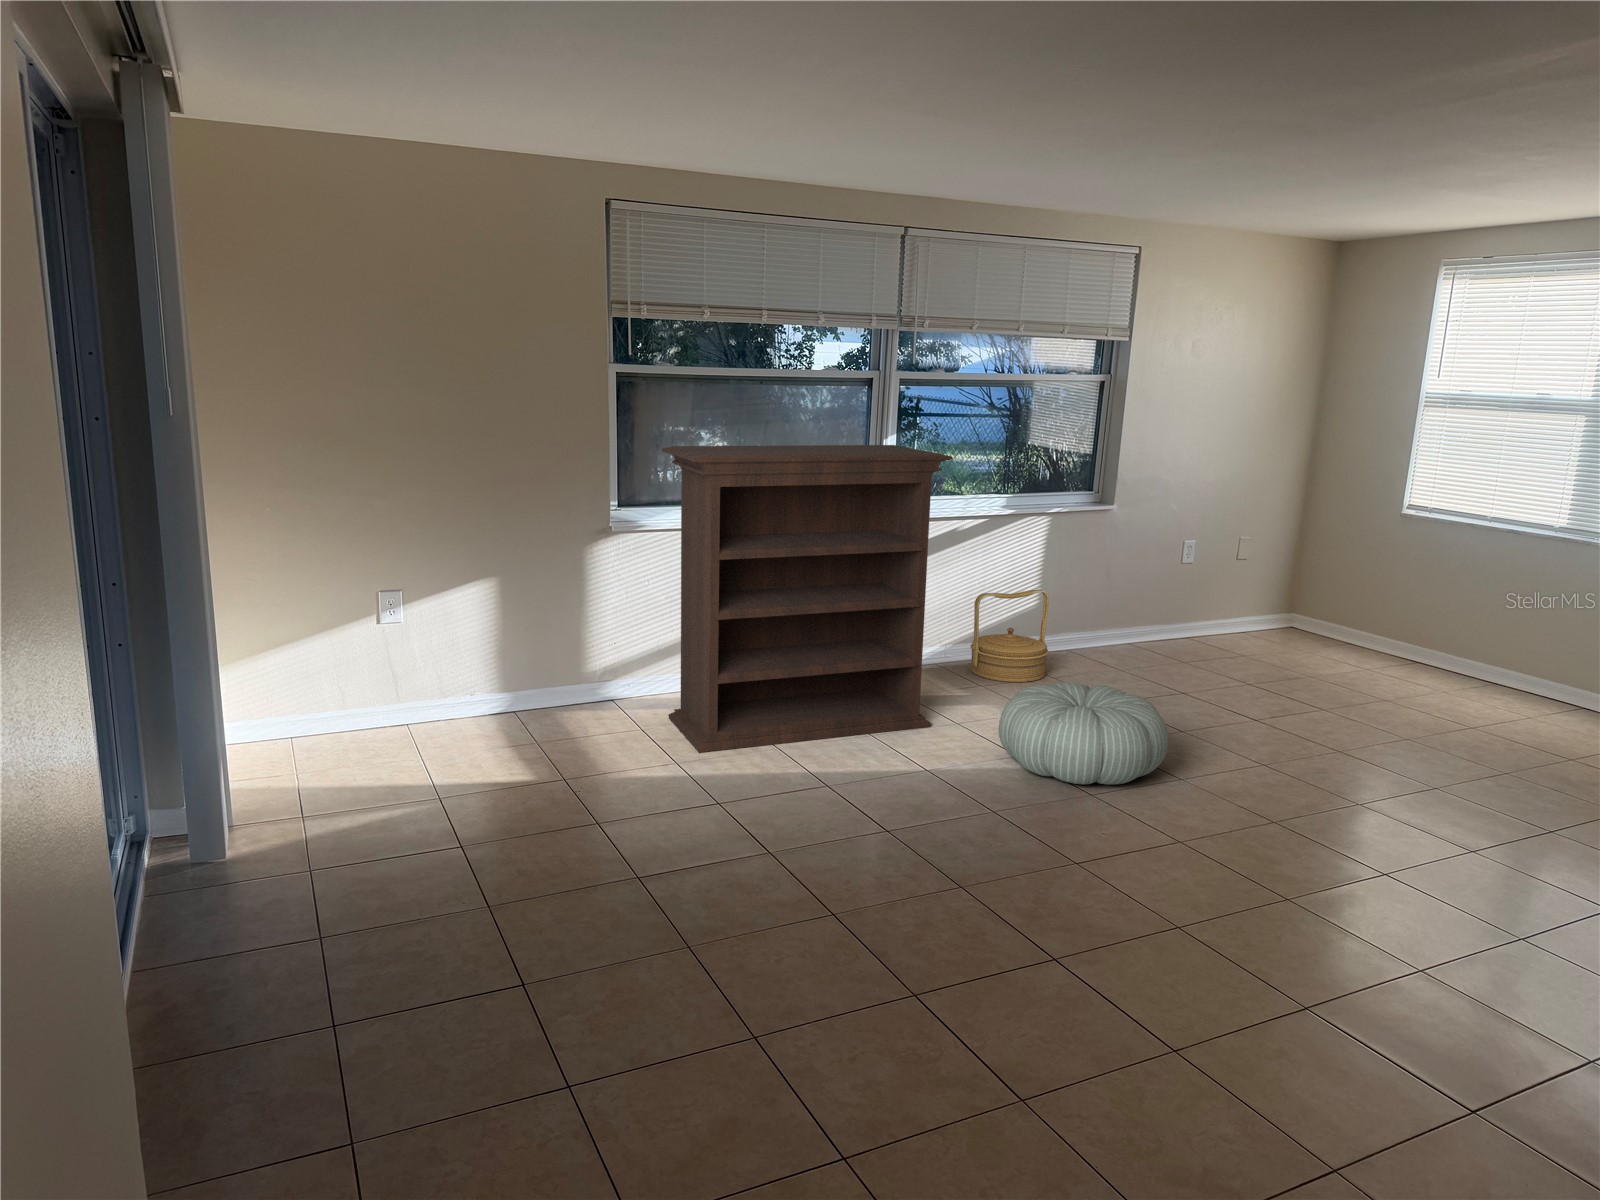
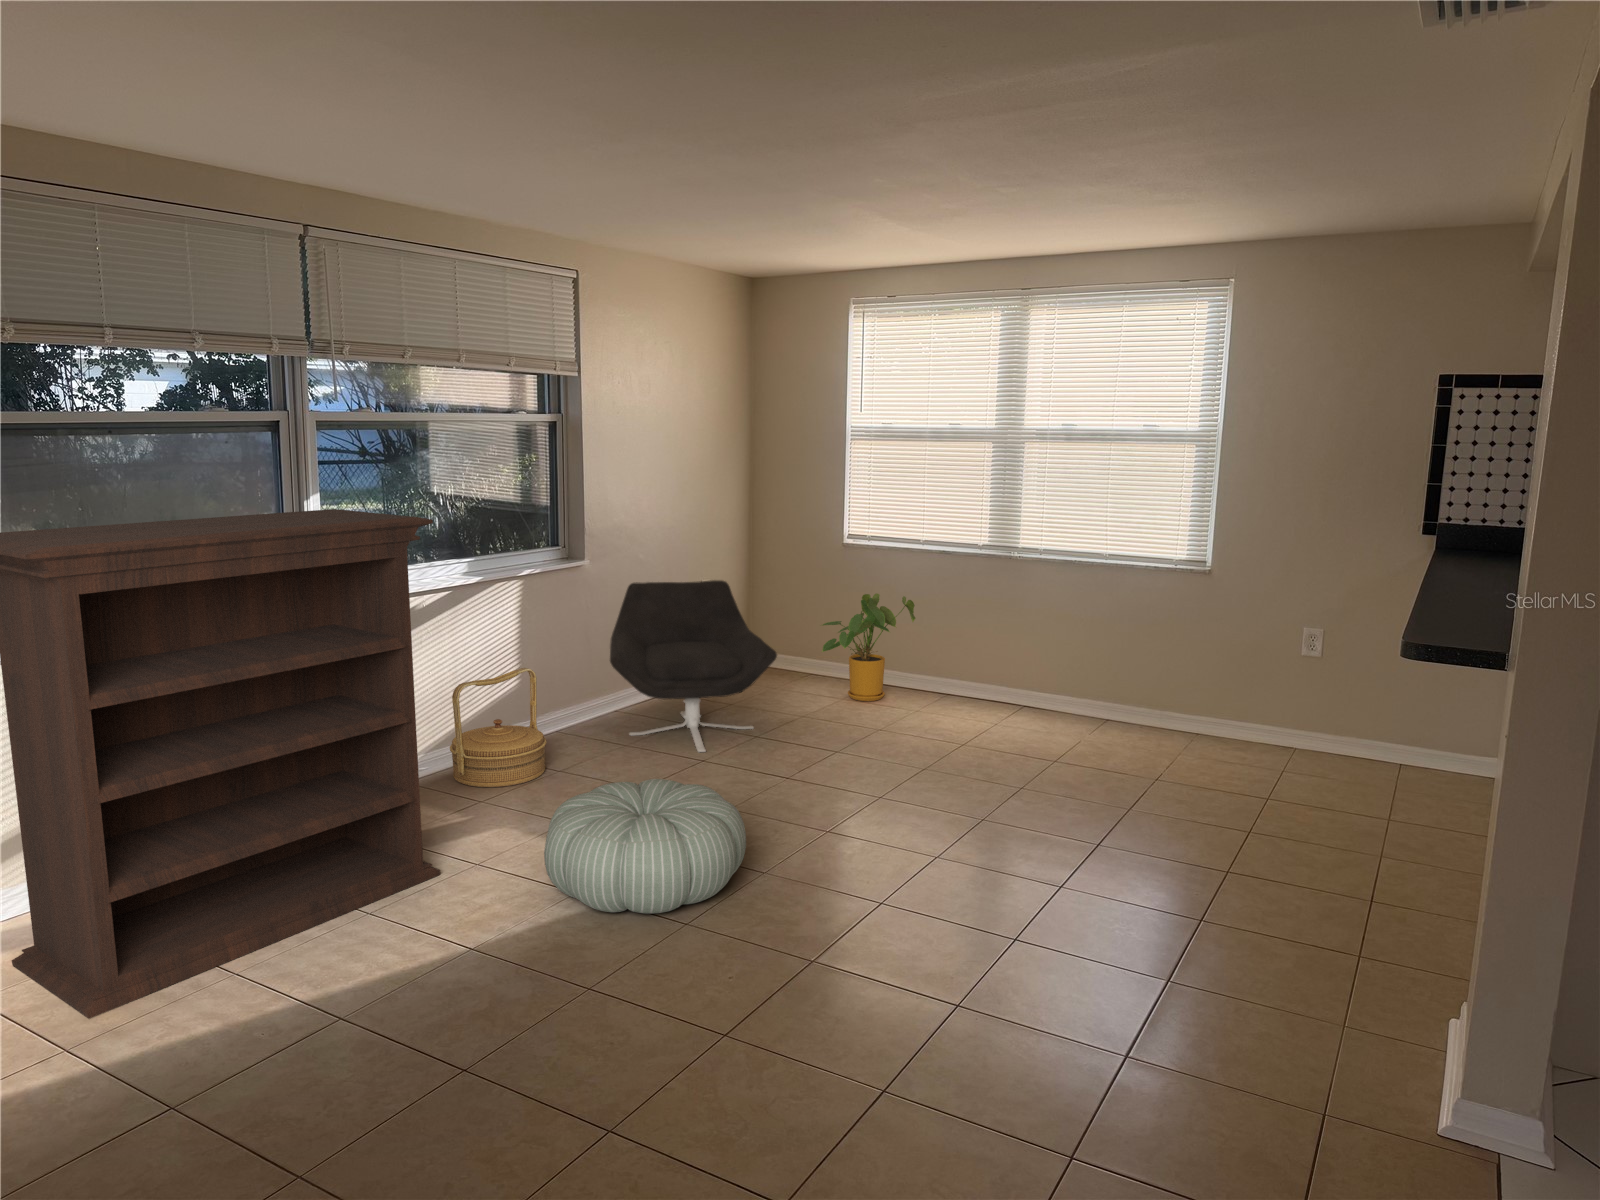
lounge chair: none [1116,531,1279,688] -> present [610,580,777,752]
house plant: none [1346,568,1467,677] -> present [822,593,915,701]

